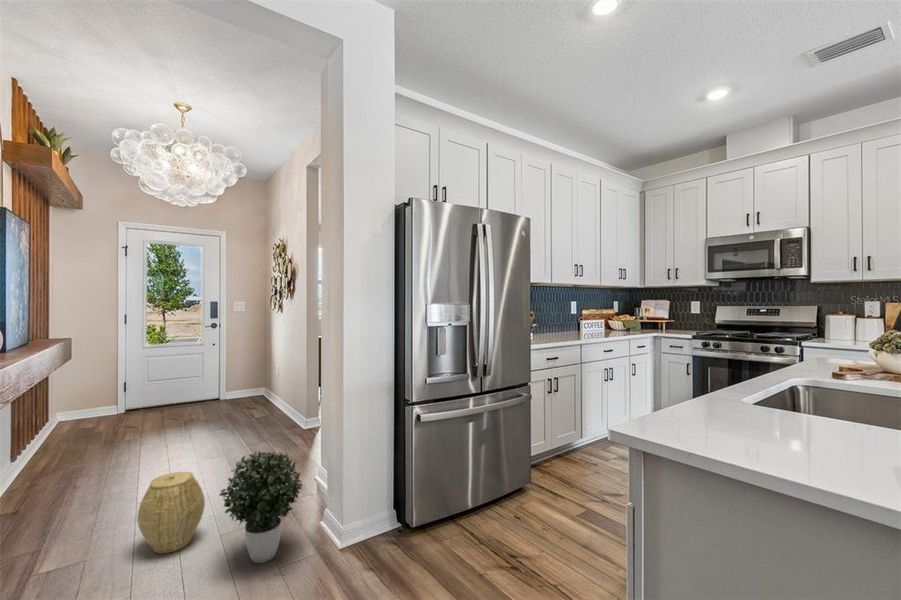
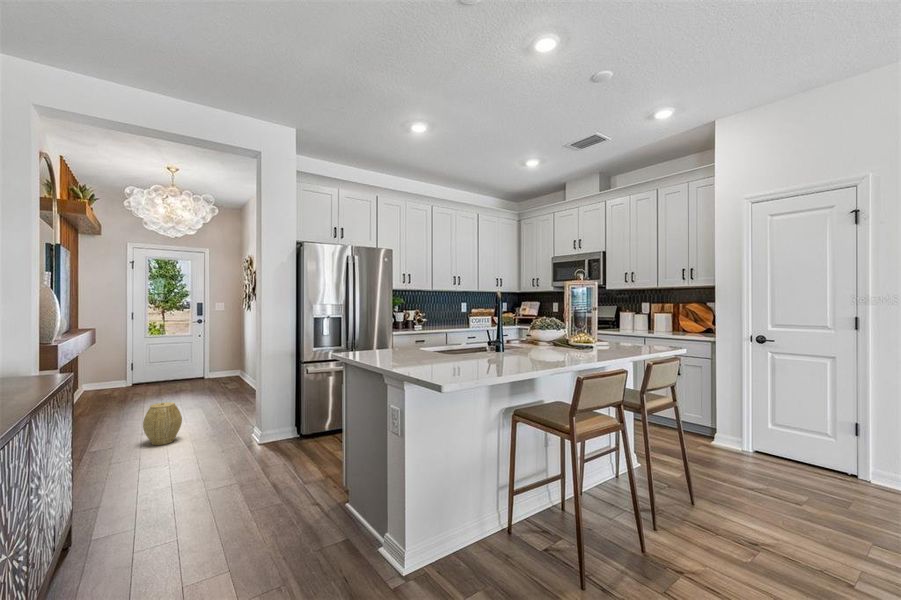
potted plant: present [220,451,302,563] -> none [188,387,237,448]

